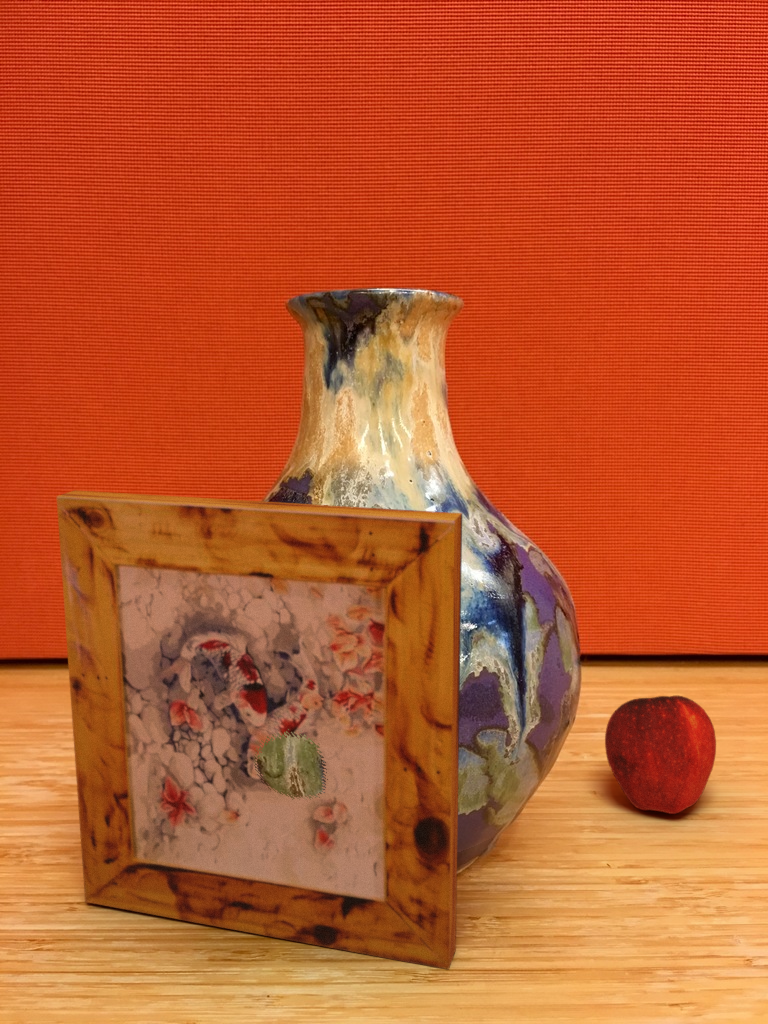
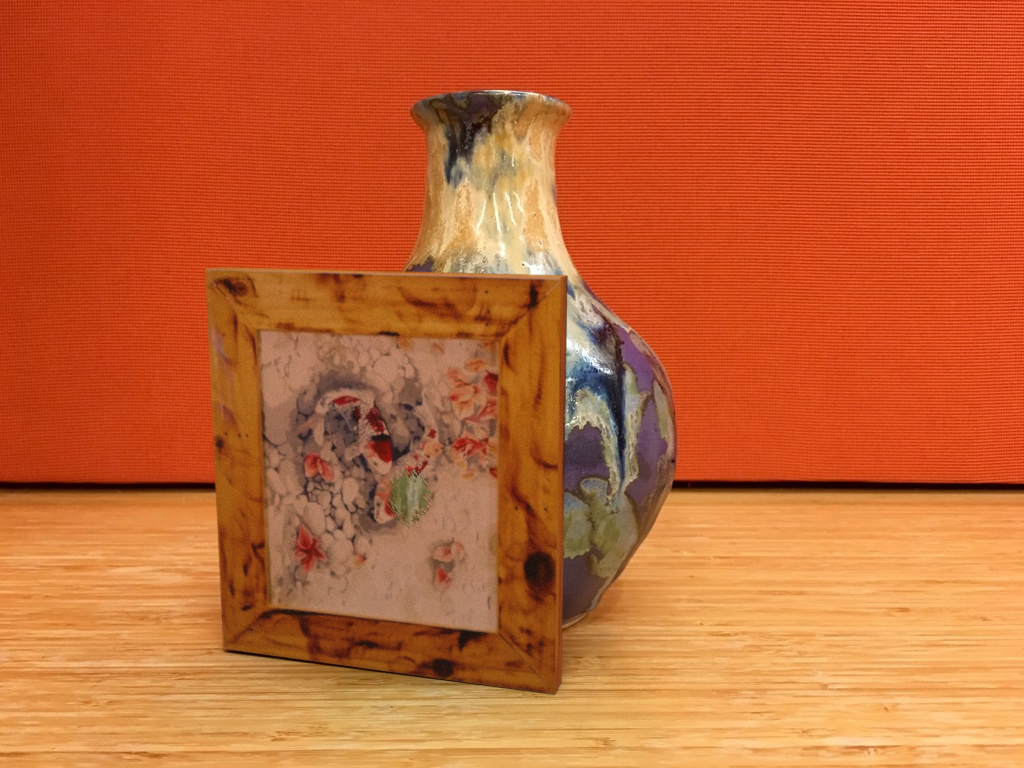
apple: present [605,696,716,814] -> none [700,483,801,590]

